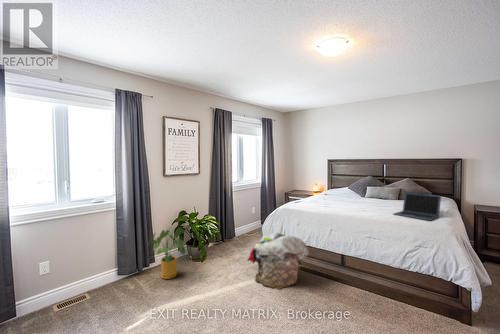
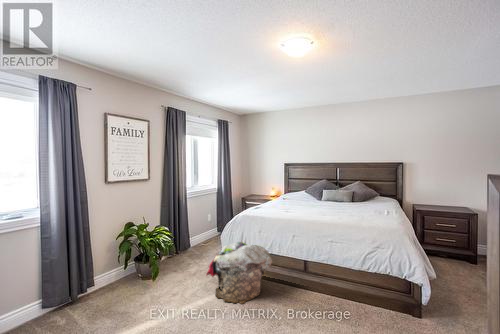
laptop: present [394,192,441,220] -> none [351,195,392,222]
house plant: present [148,230,185,279] -> none [84,247,133,306]

